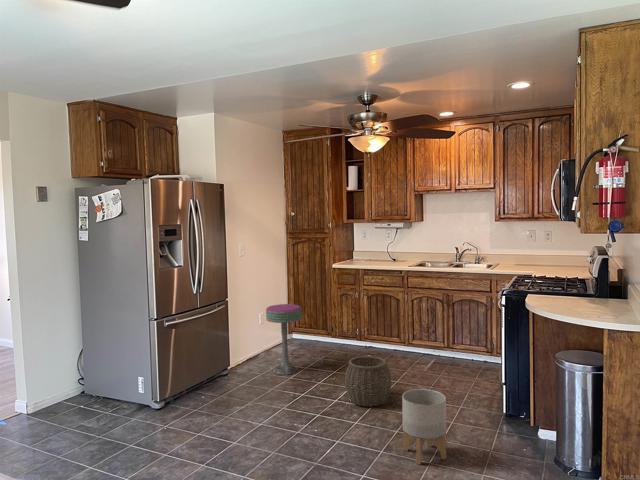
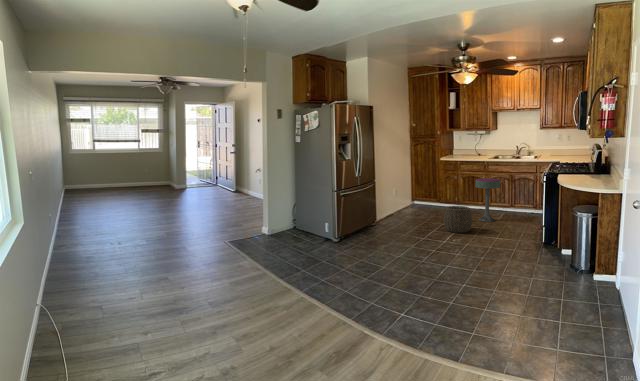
bar stool: present [266,304,302,375] -> present [475,178,501,222]
planter: present [402,389,446,464] -> none [477,216,503,253]

